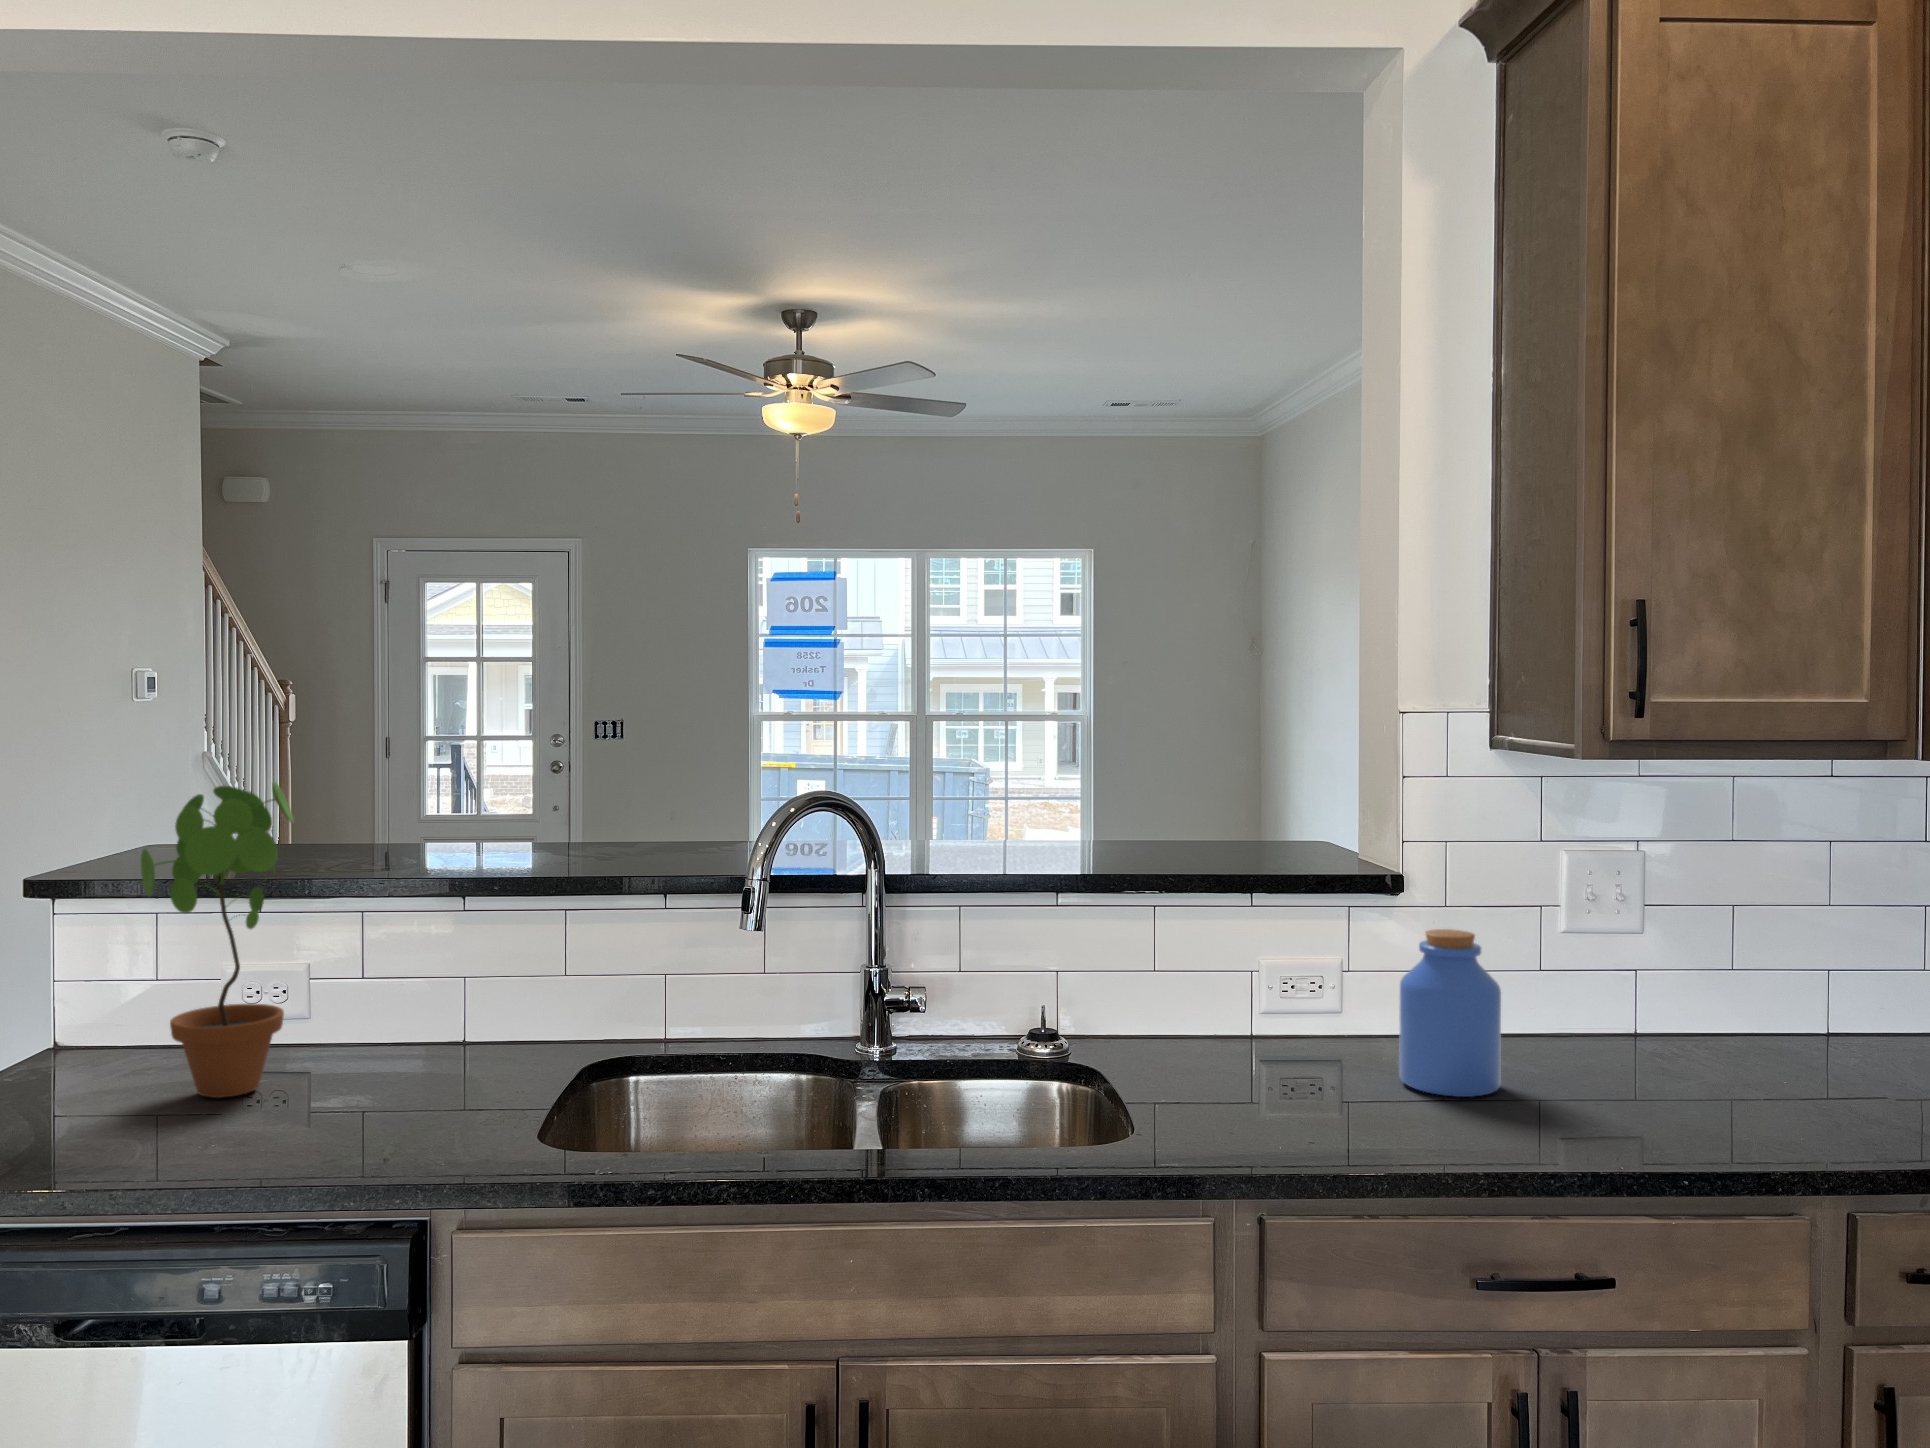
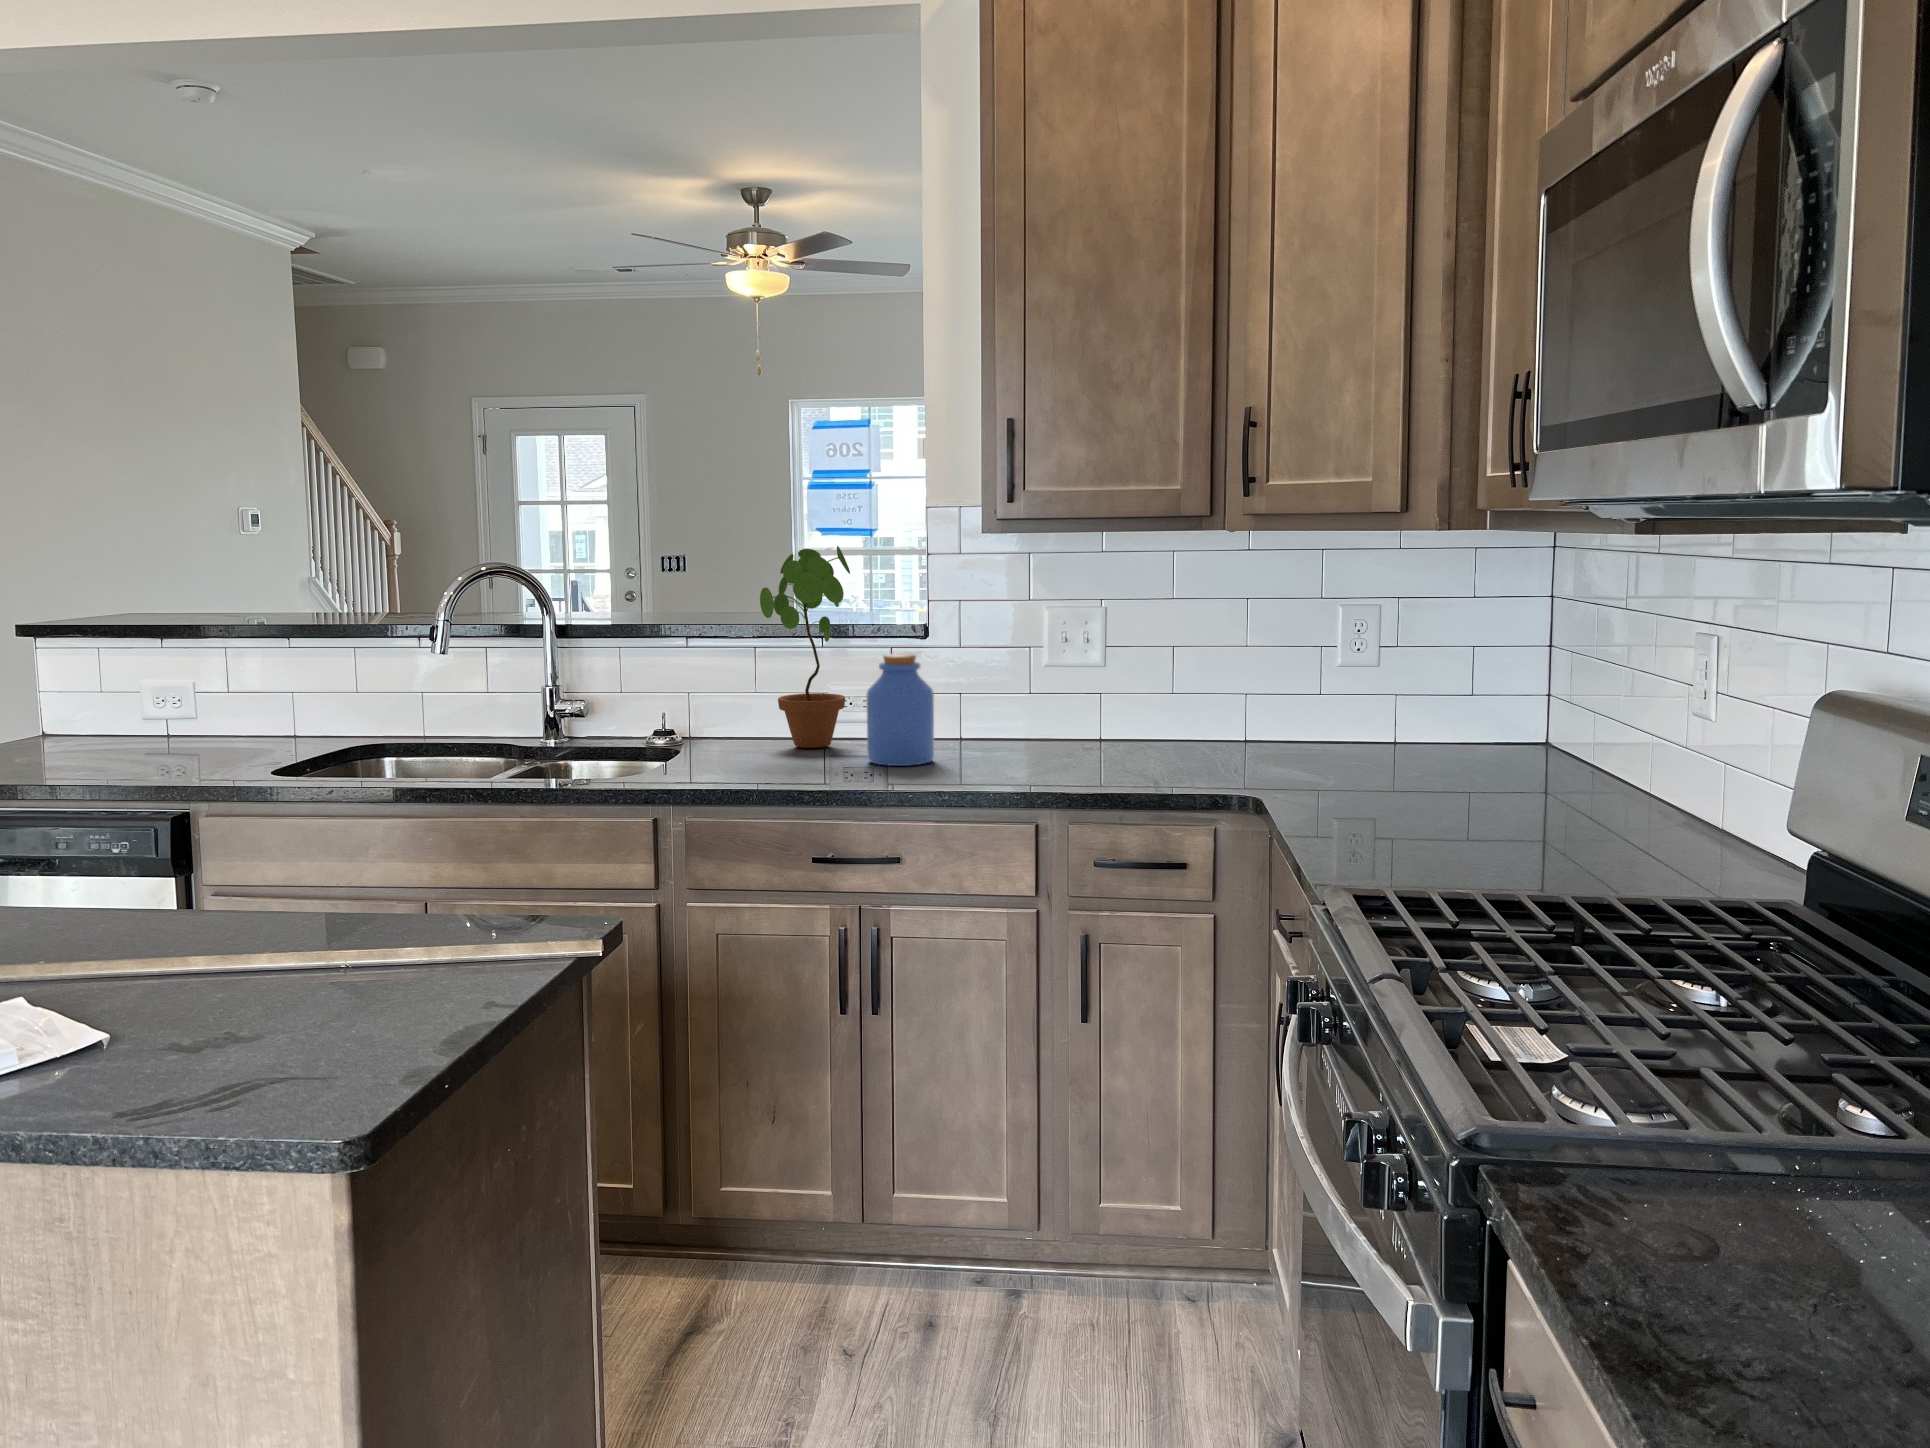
potted plant: present [141,782,294,1098] -> present [760,546,850,748]

